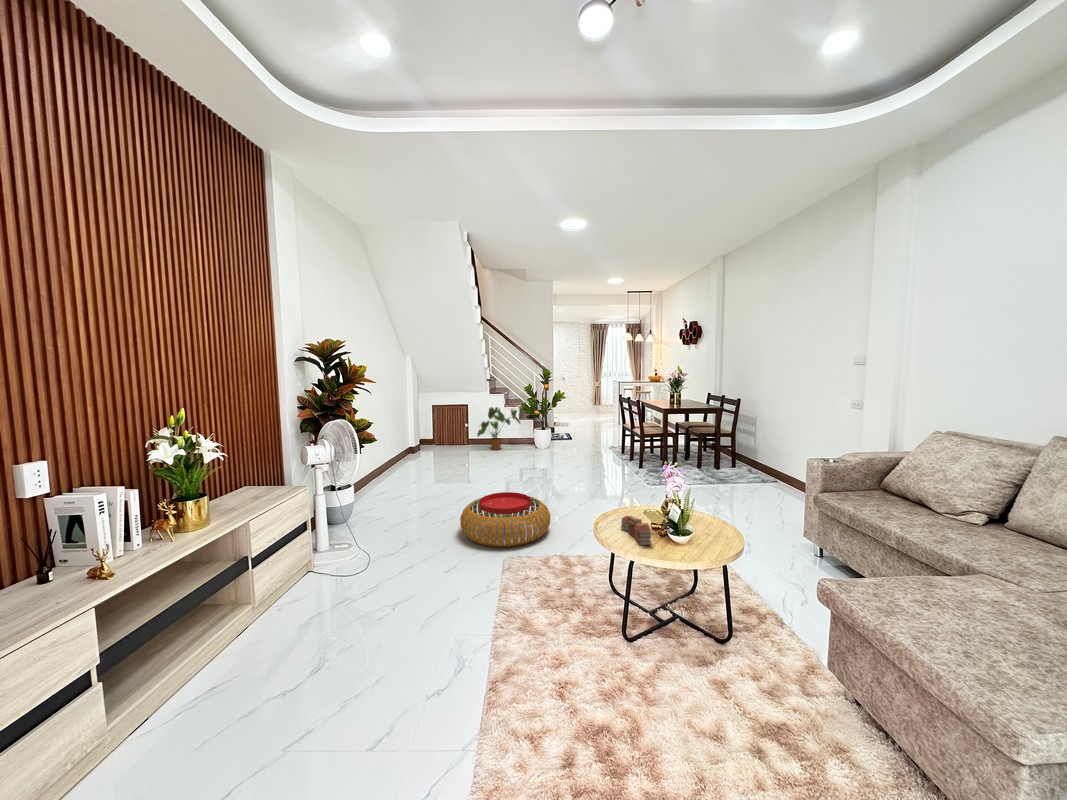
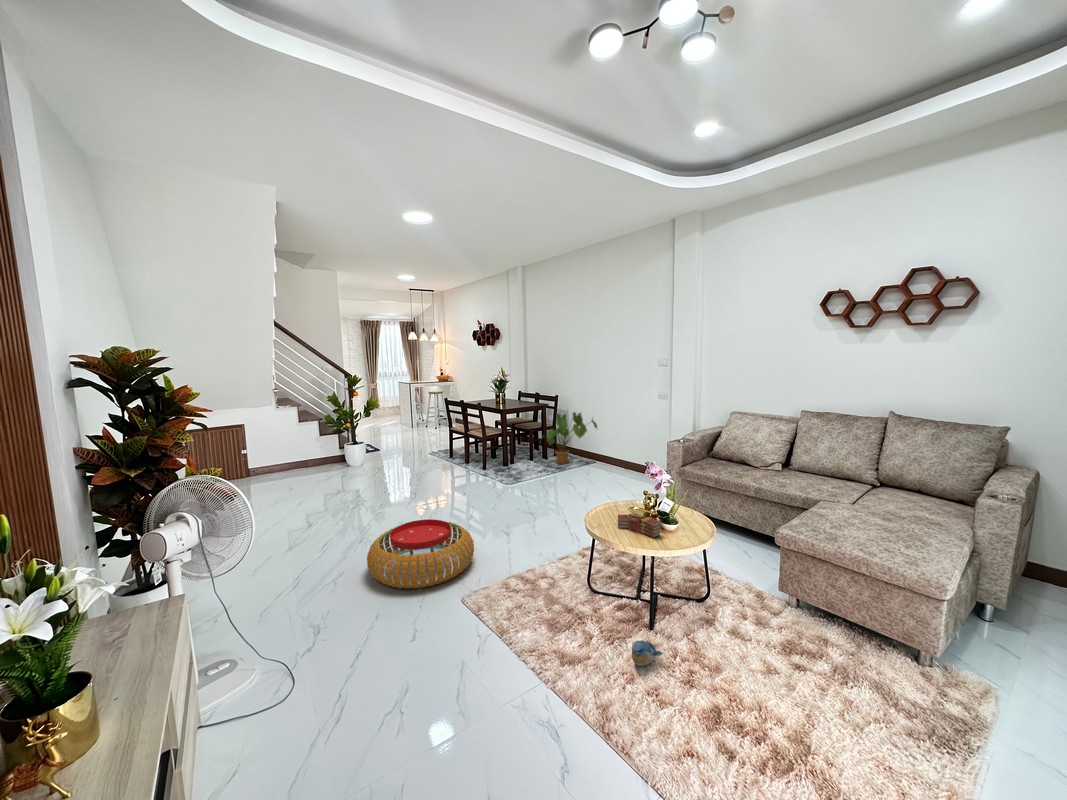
house plant: present [477,407,520,450] -> present [547,412,597,464]
plush toy: none [565,637,605,666] -> present [632,640,663,666]

